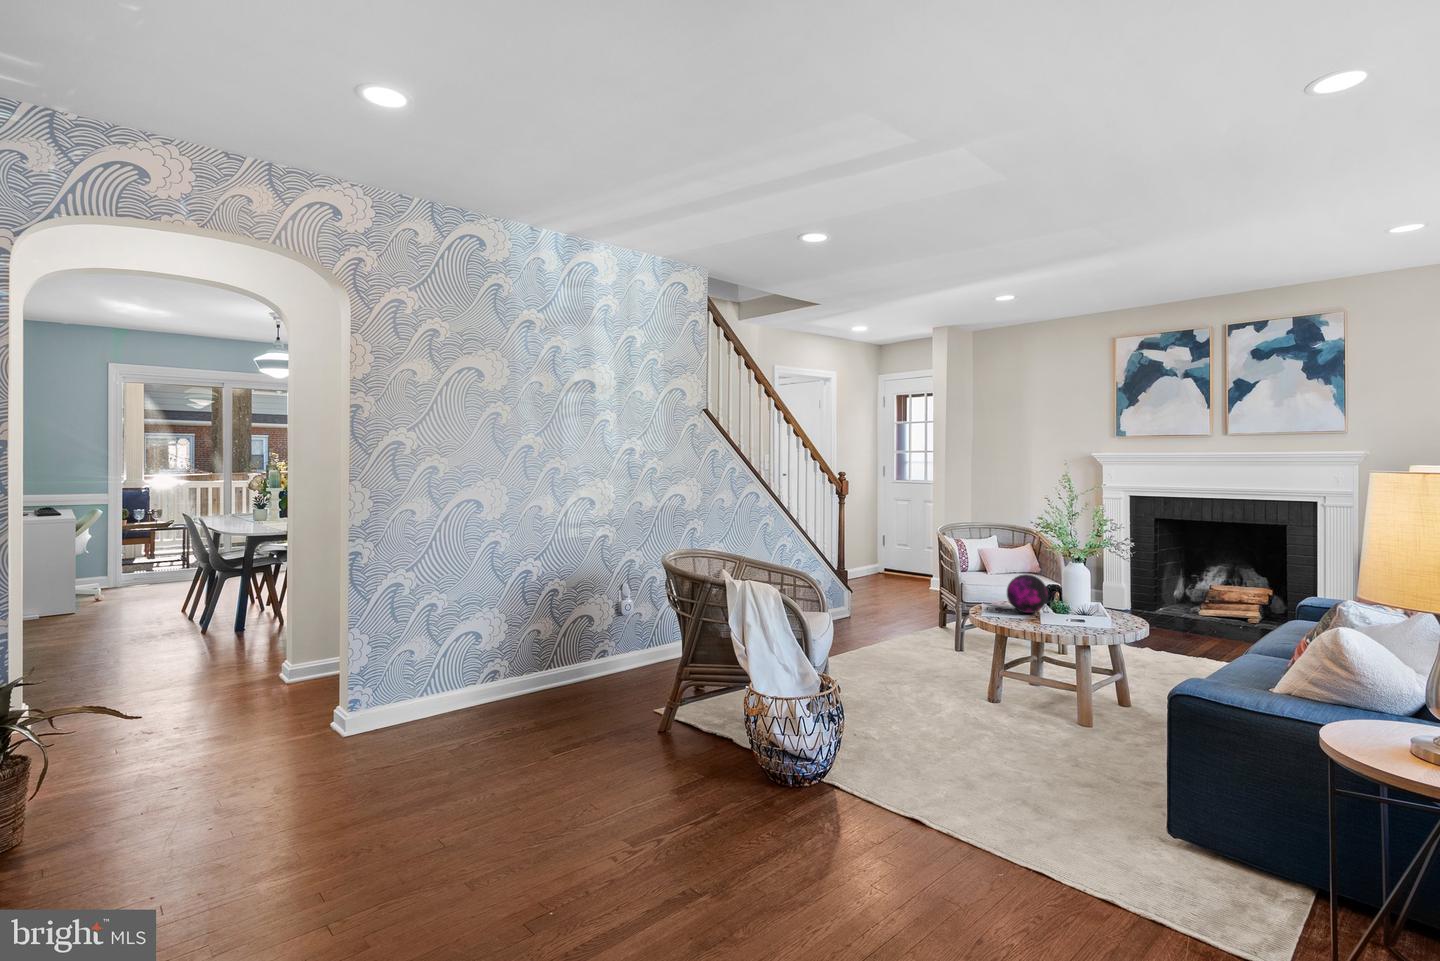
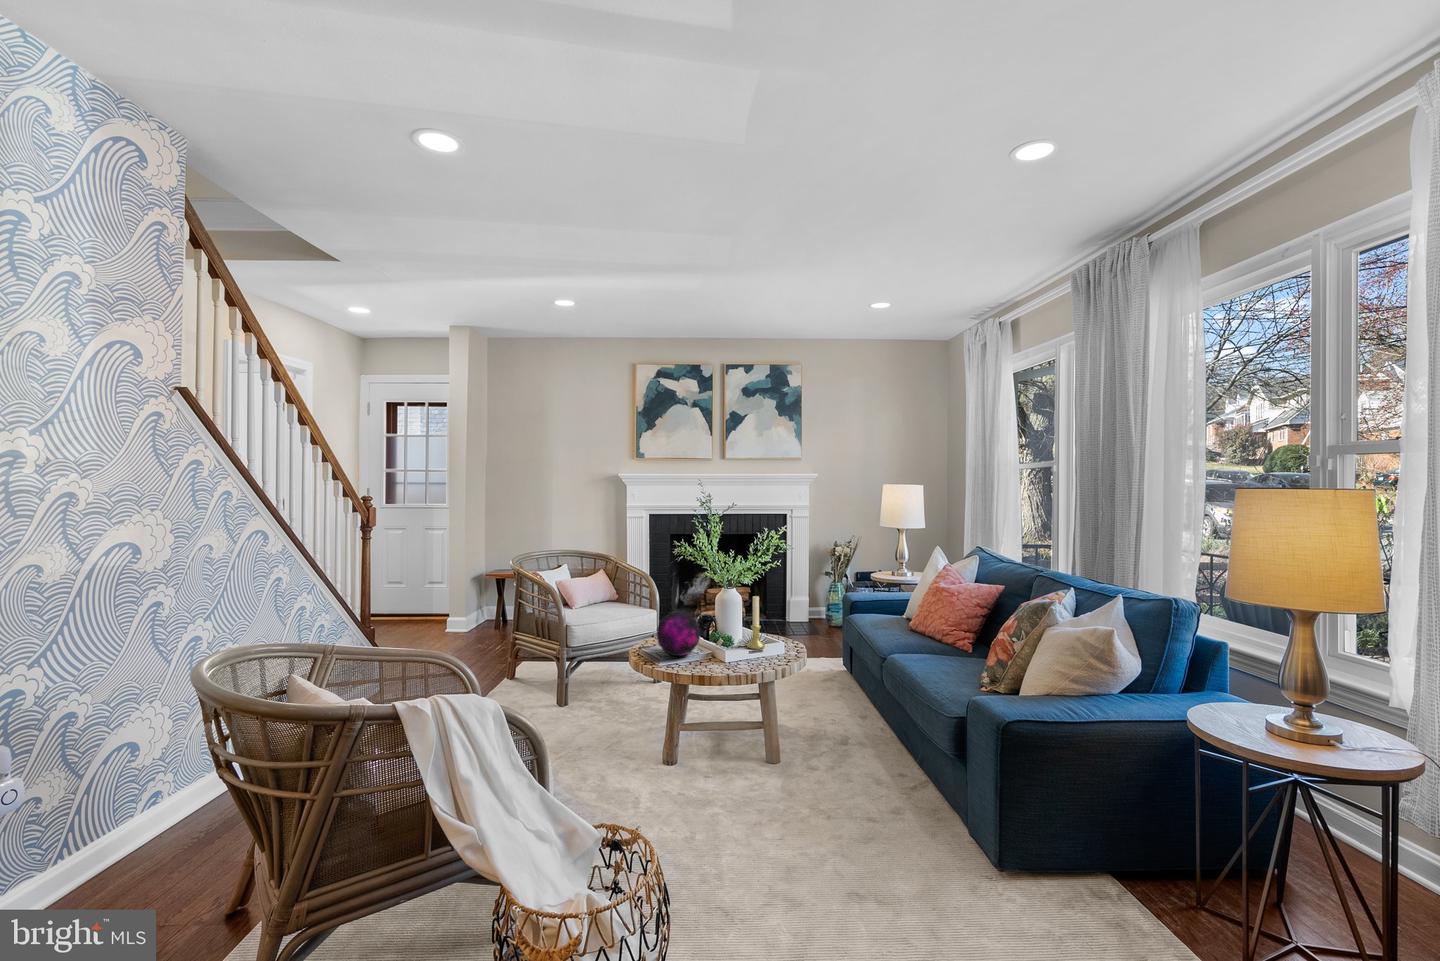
candle holder: none [1100,568,1120,620] -> present [747,596,765,649]

